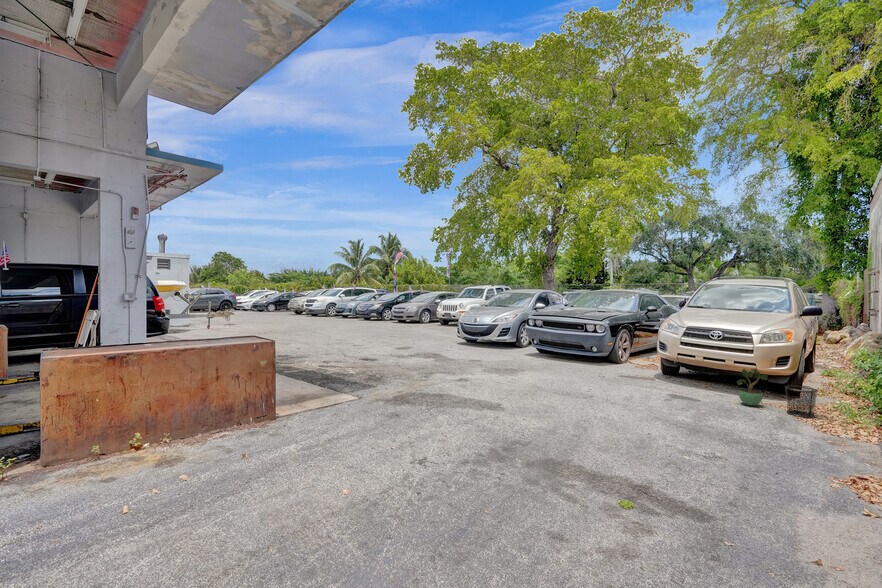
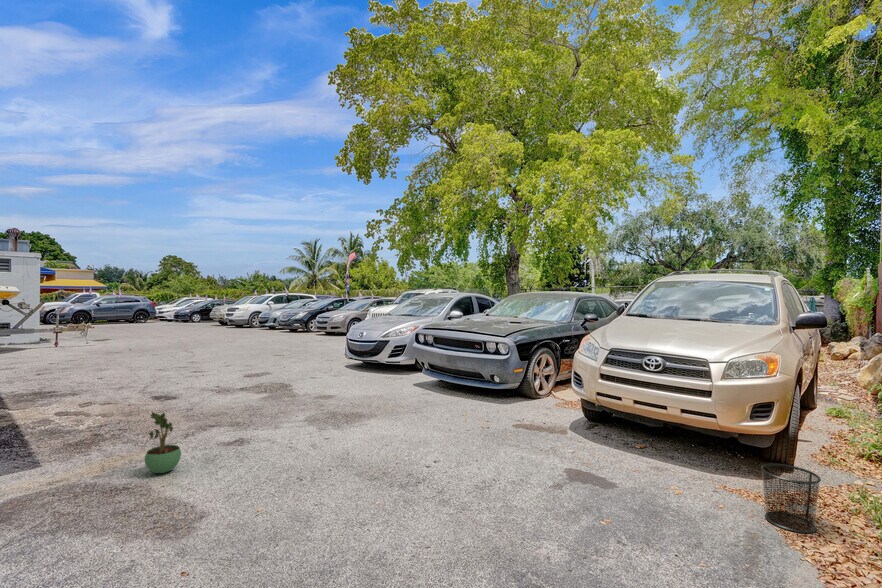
potted plant: present [737,369,768,405] -> present [145,413,181,473]

